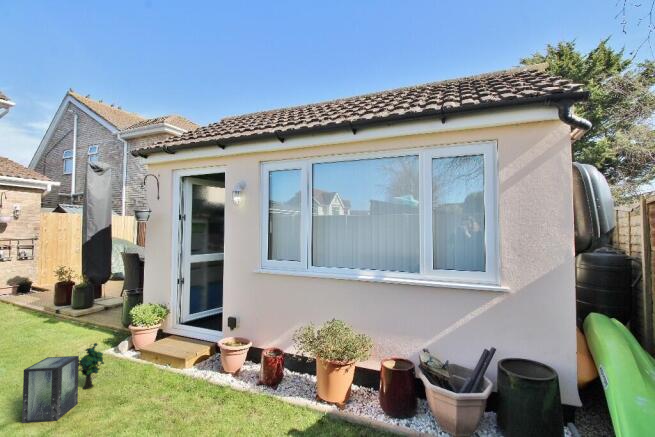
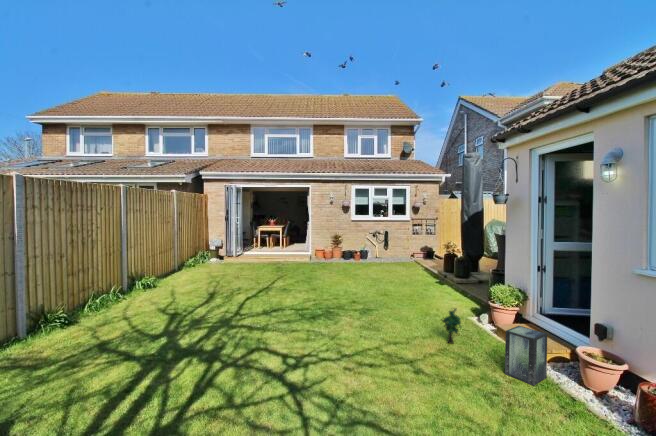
storage box: present [22,356,79,423] -> present [505,326,547,386]

